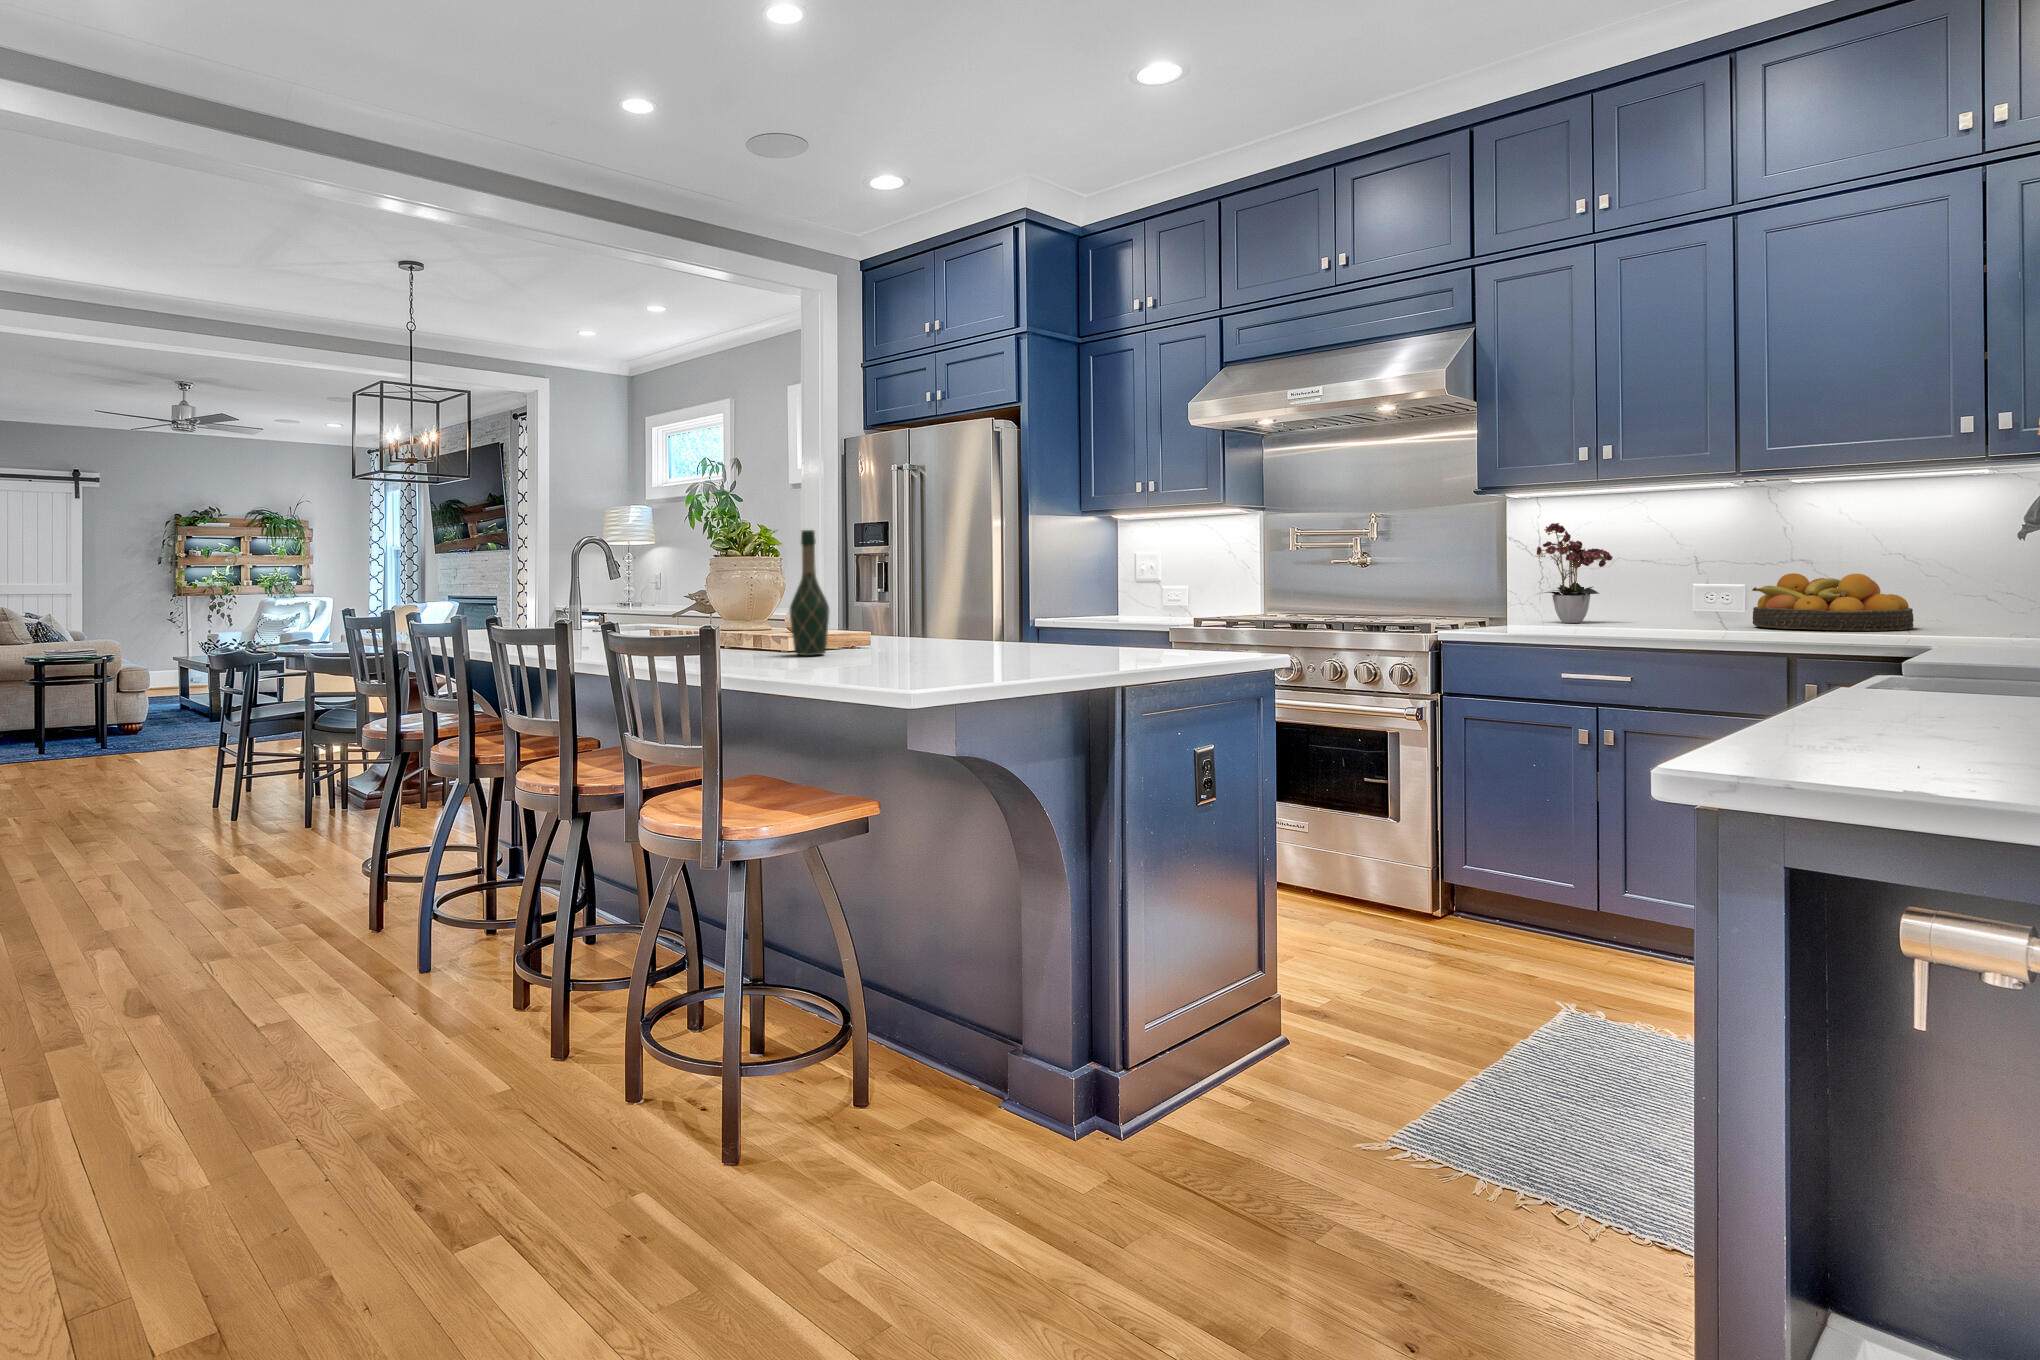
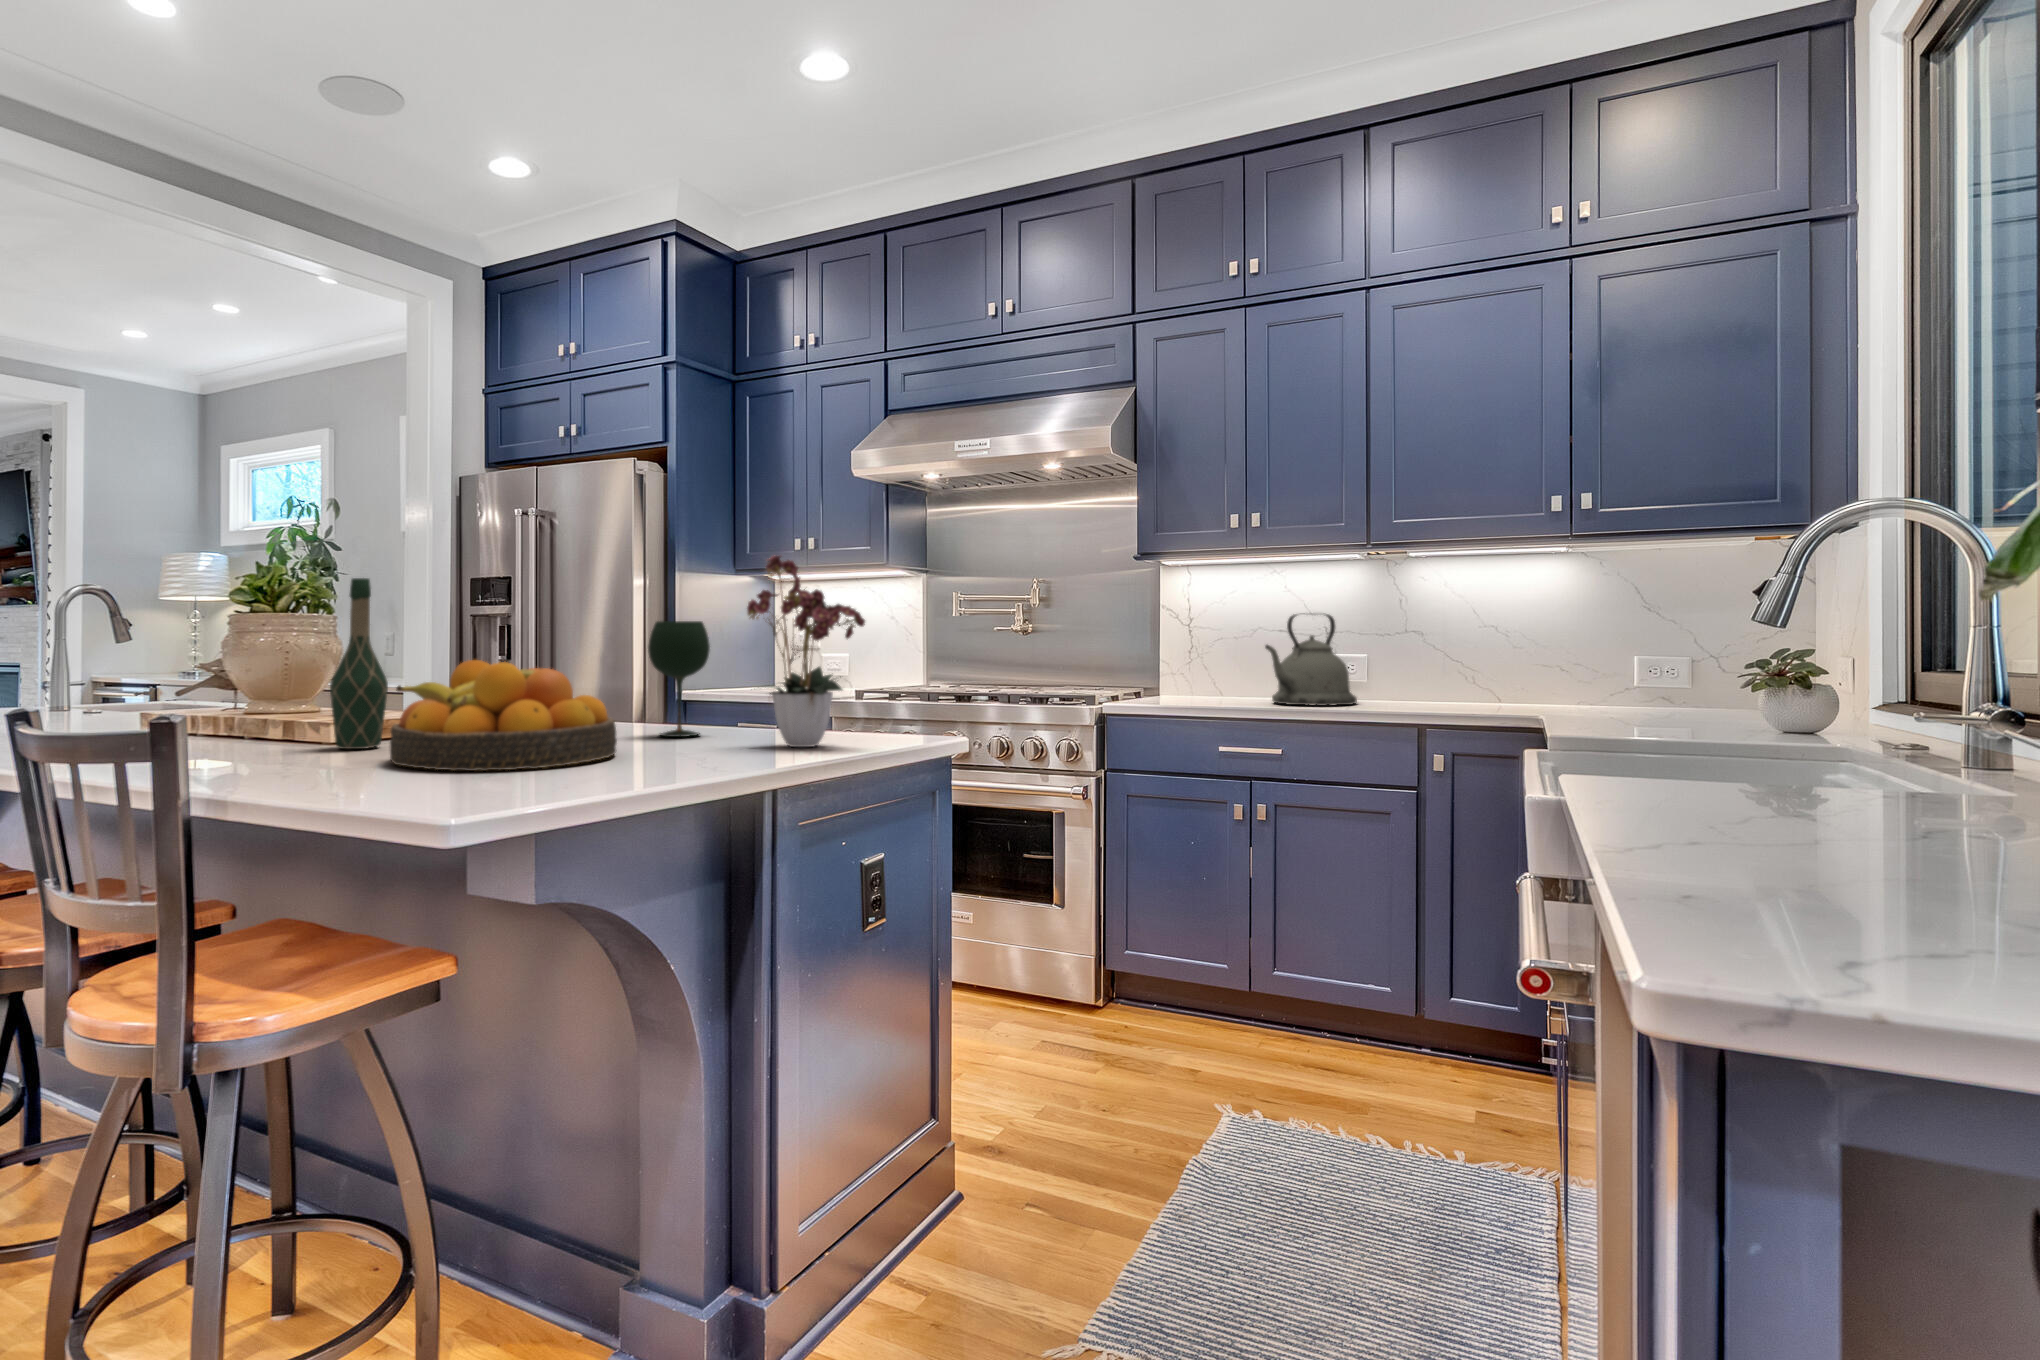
flower arrangement: present [1537,523,1613,623] -> present [747,555,865,747]
kettle: none [1606,545,1710,635] -> present [1265,613,1357,706]
wine glass: none [1021,559,1070,651] -> present [648,621,710,737]
fruit bowl: present [1752,573,1914,631] -> present [390,660,617,771]

